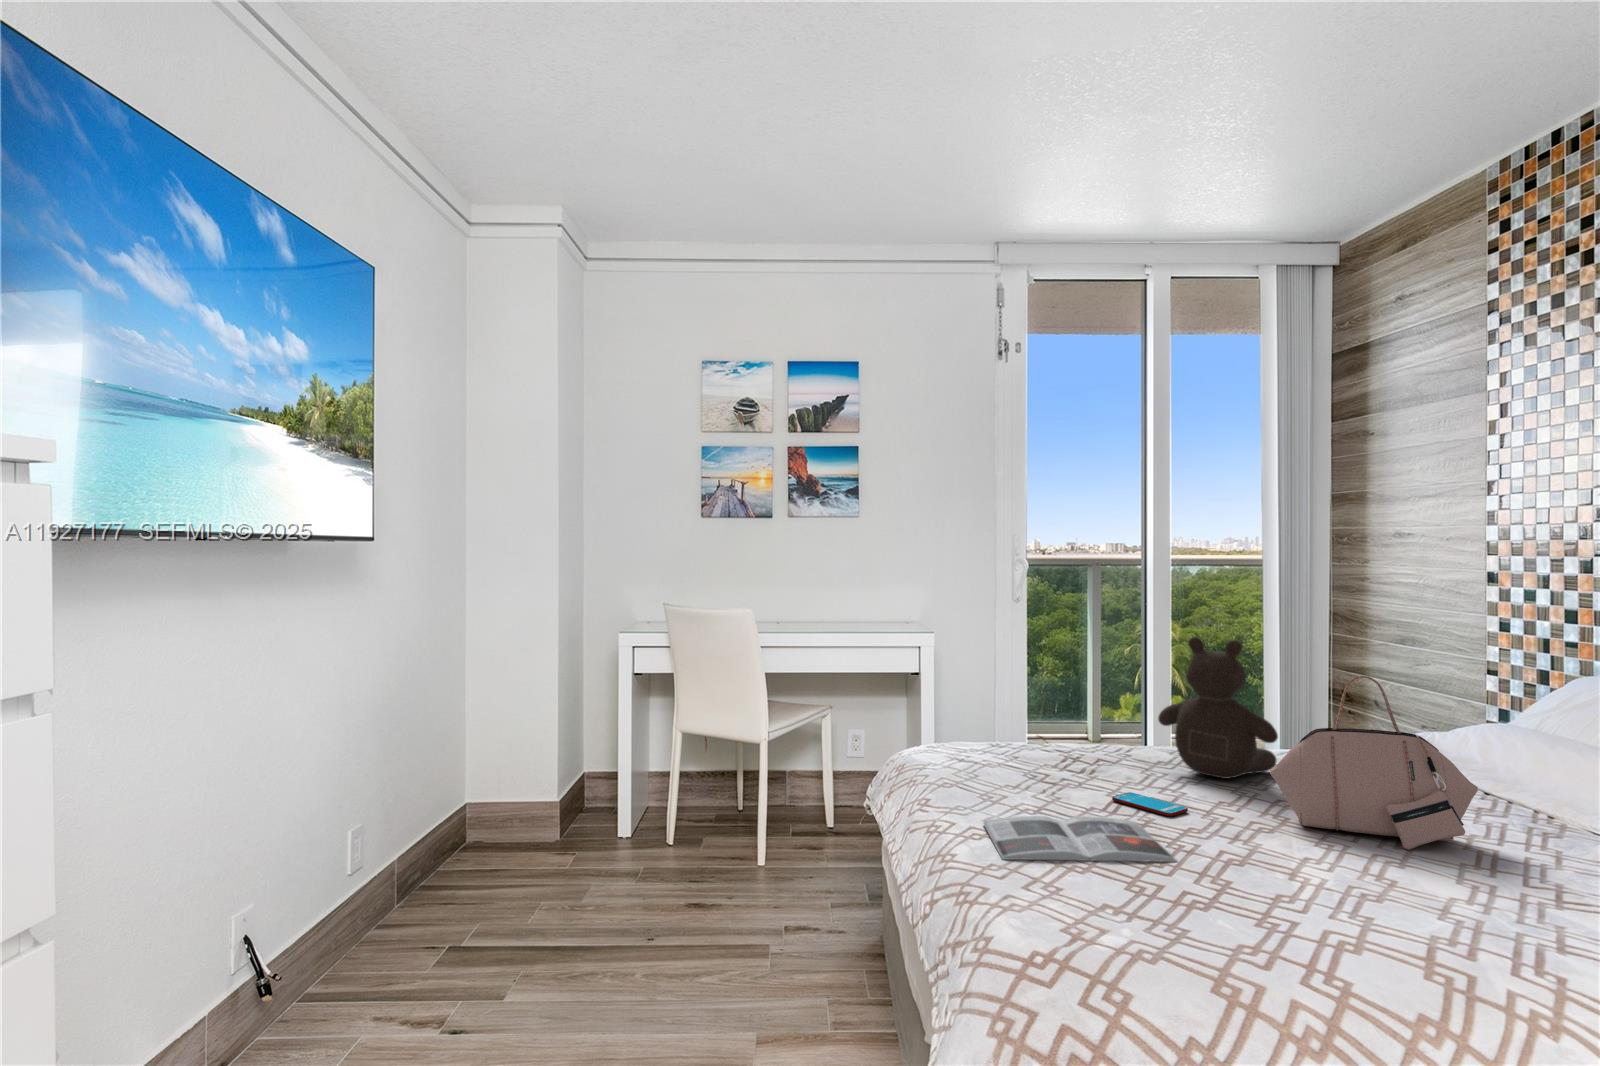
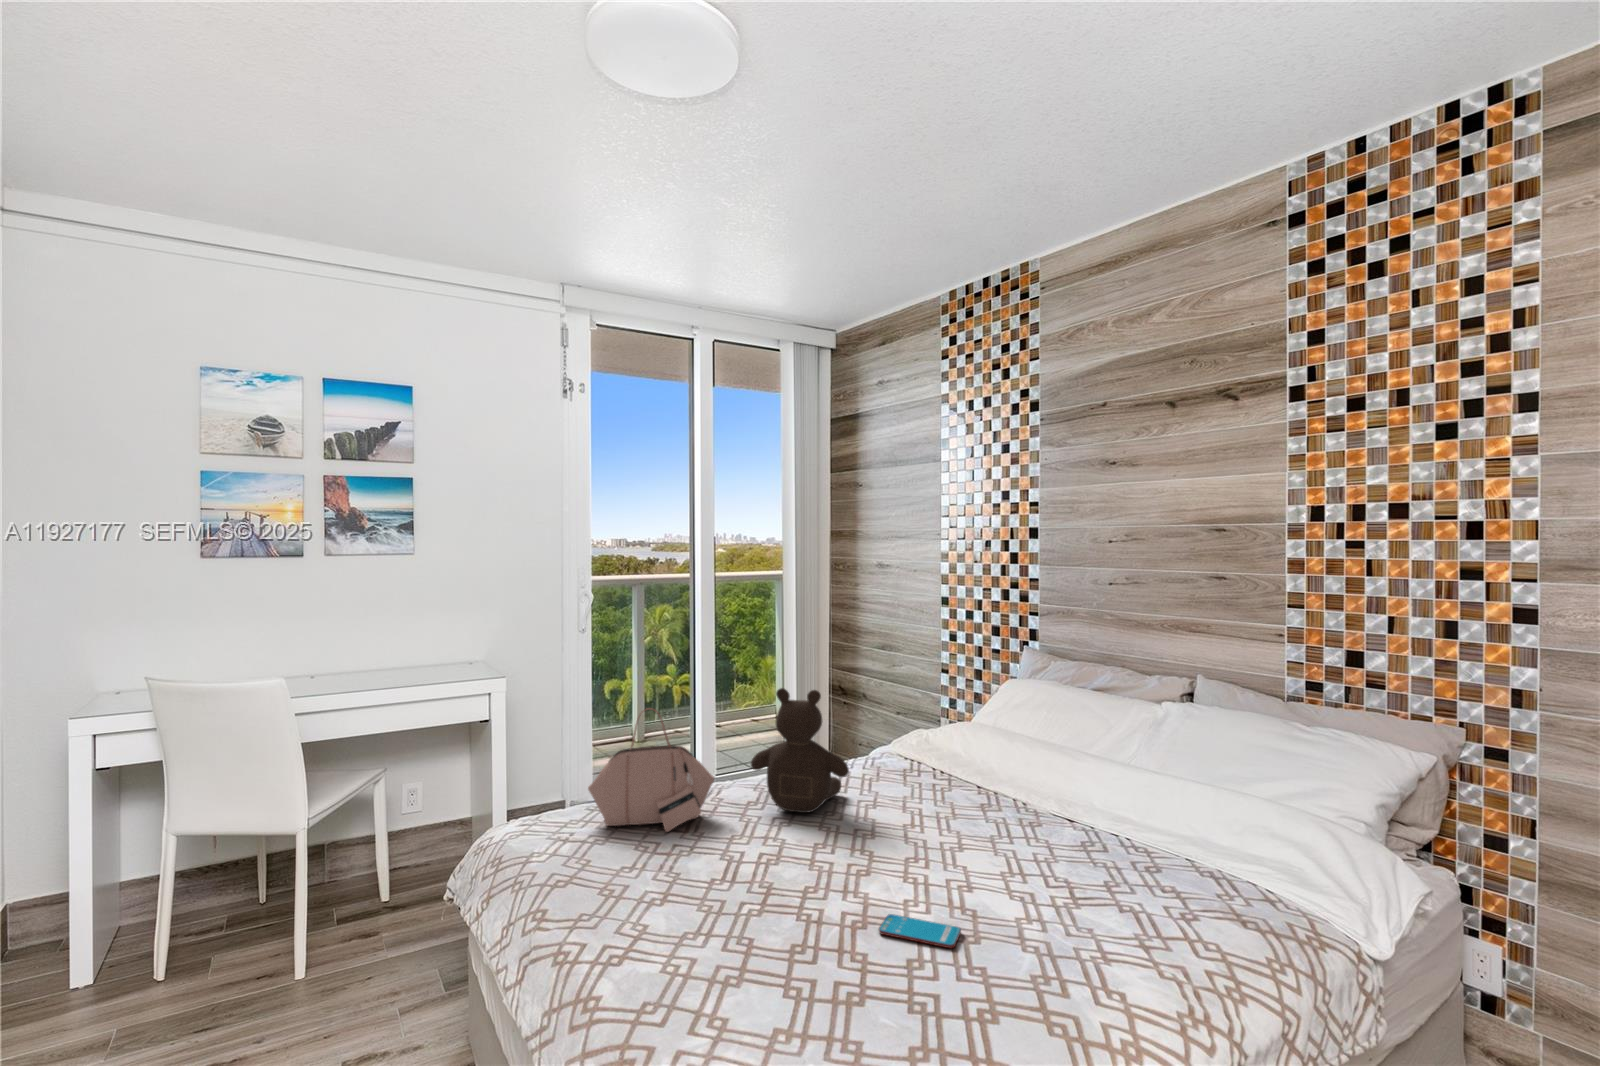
handbag: present [1270,676,1478,850] -> present [588,708,714,832]
smartphone: present [1112,792,1188,816] -> present [879,914,961,948]
magazine: present [983,816,1177,862] -> none [617,894,811,992]

